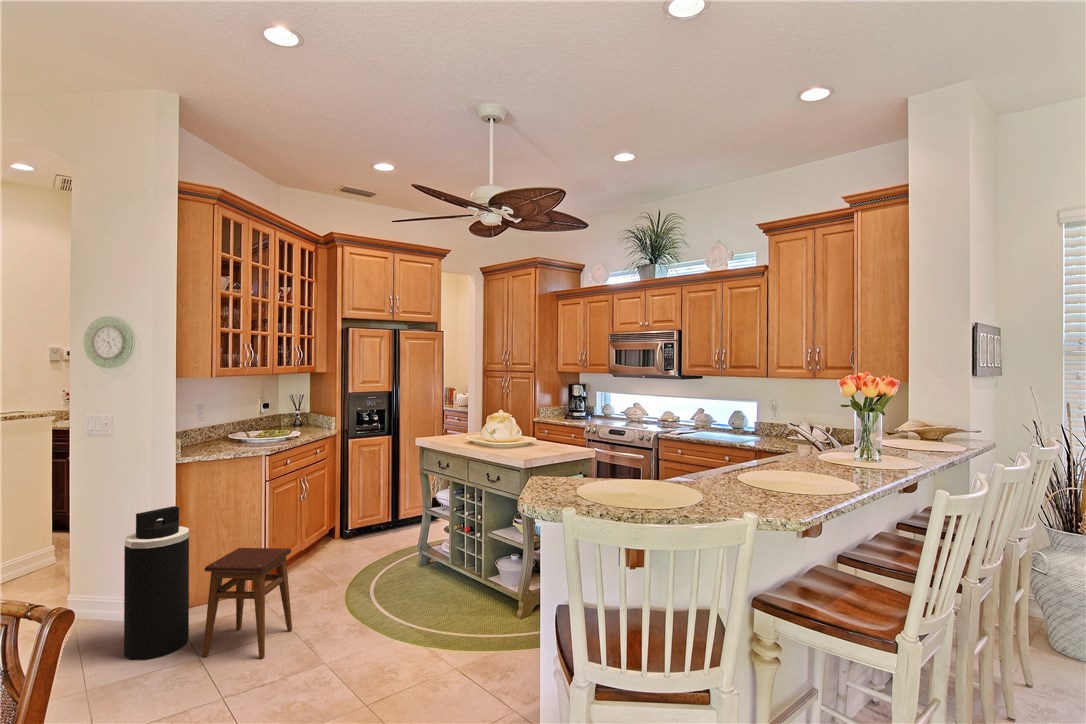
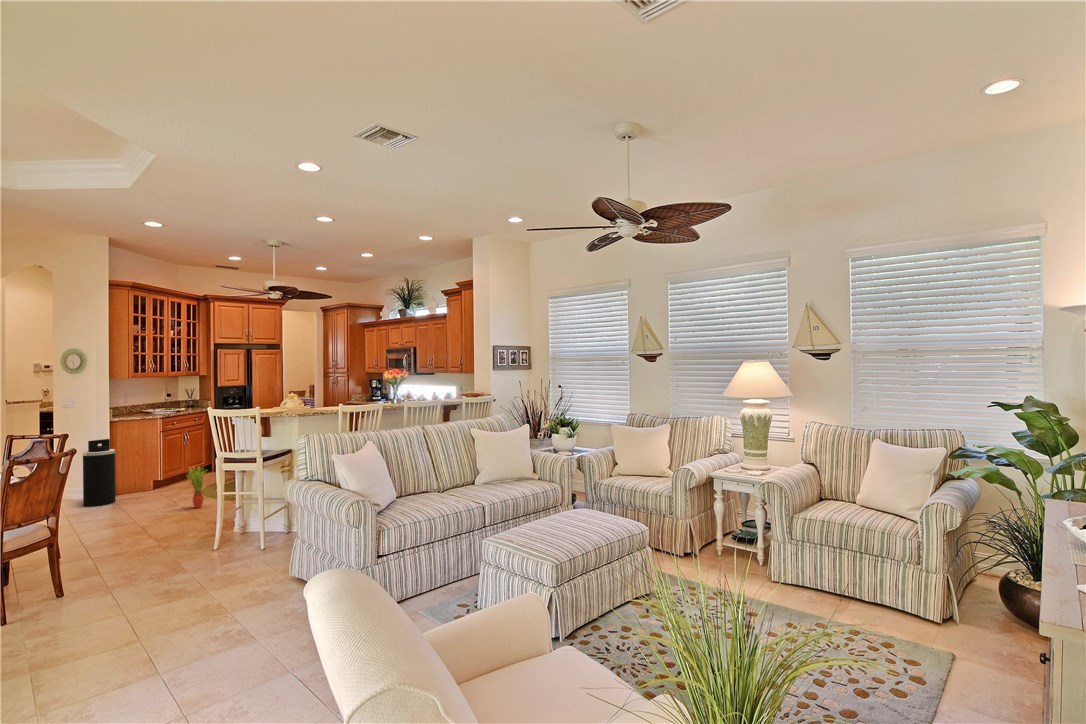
stool: present [203,548,292,658] -> none [121,459,168,505]
potted plant: none [353,582,395,683] -> present [188,468,207,508]

